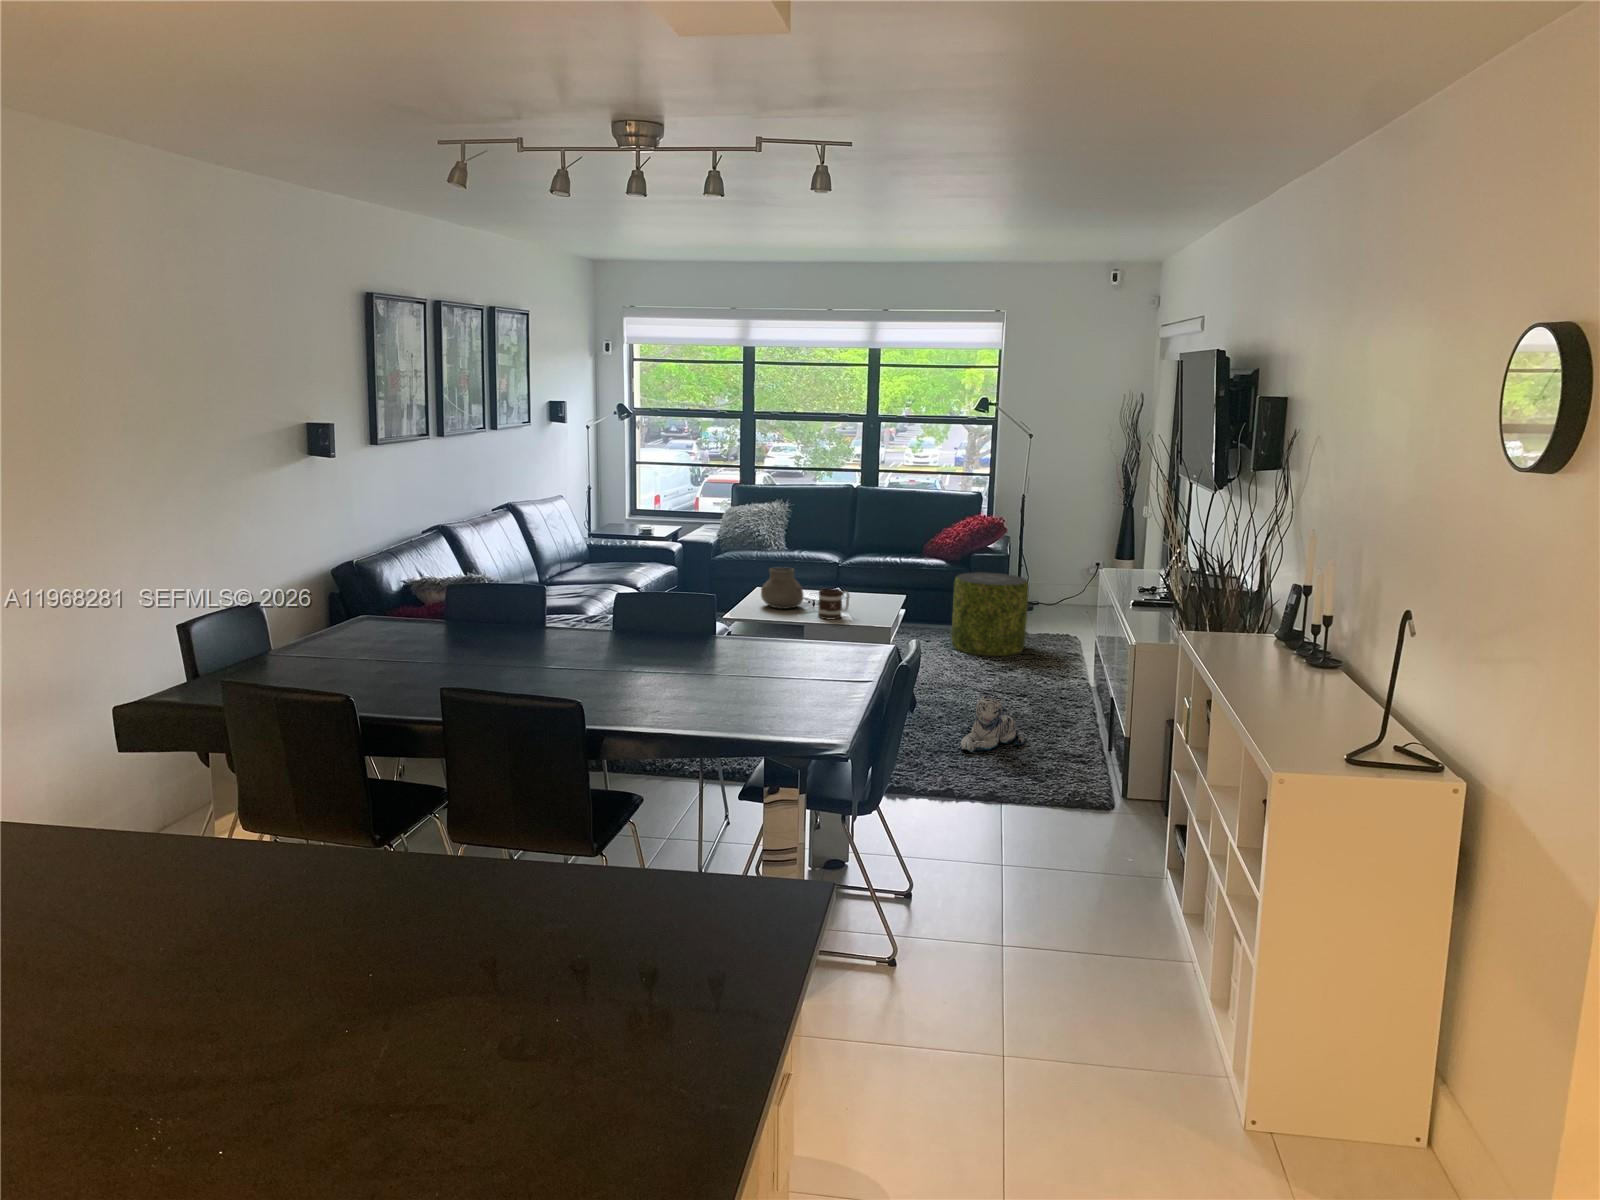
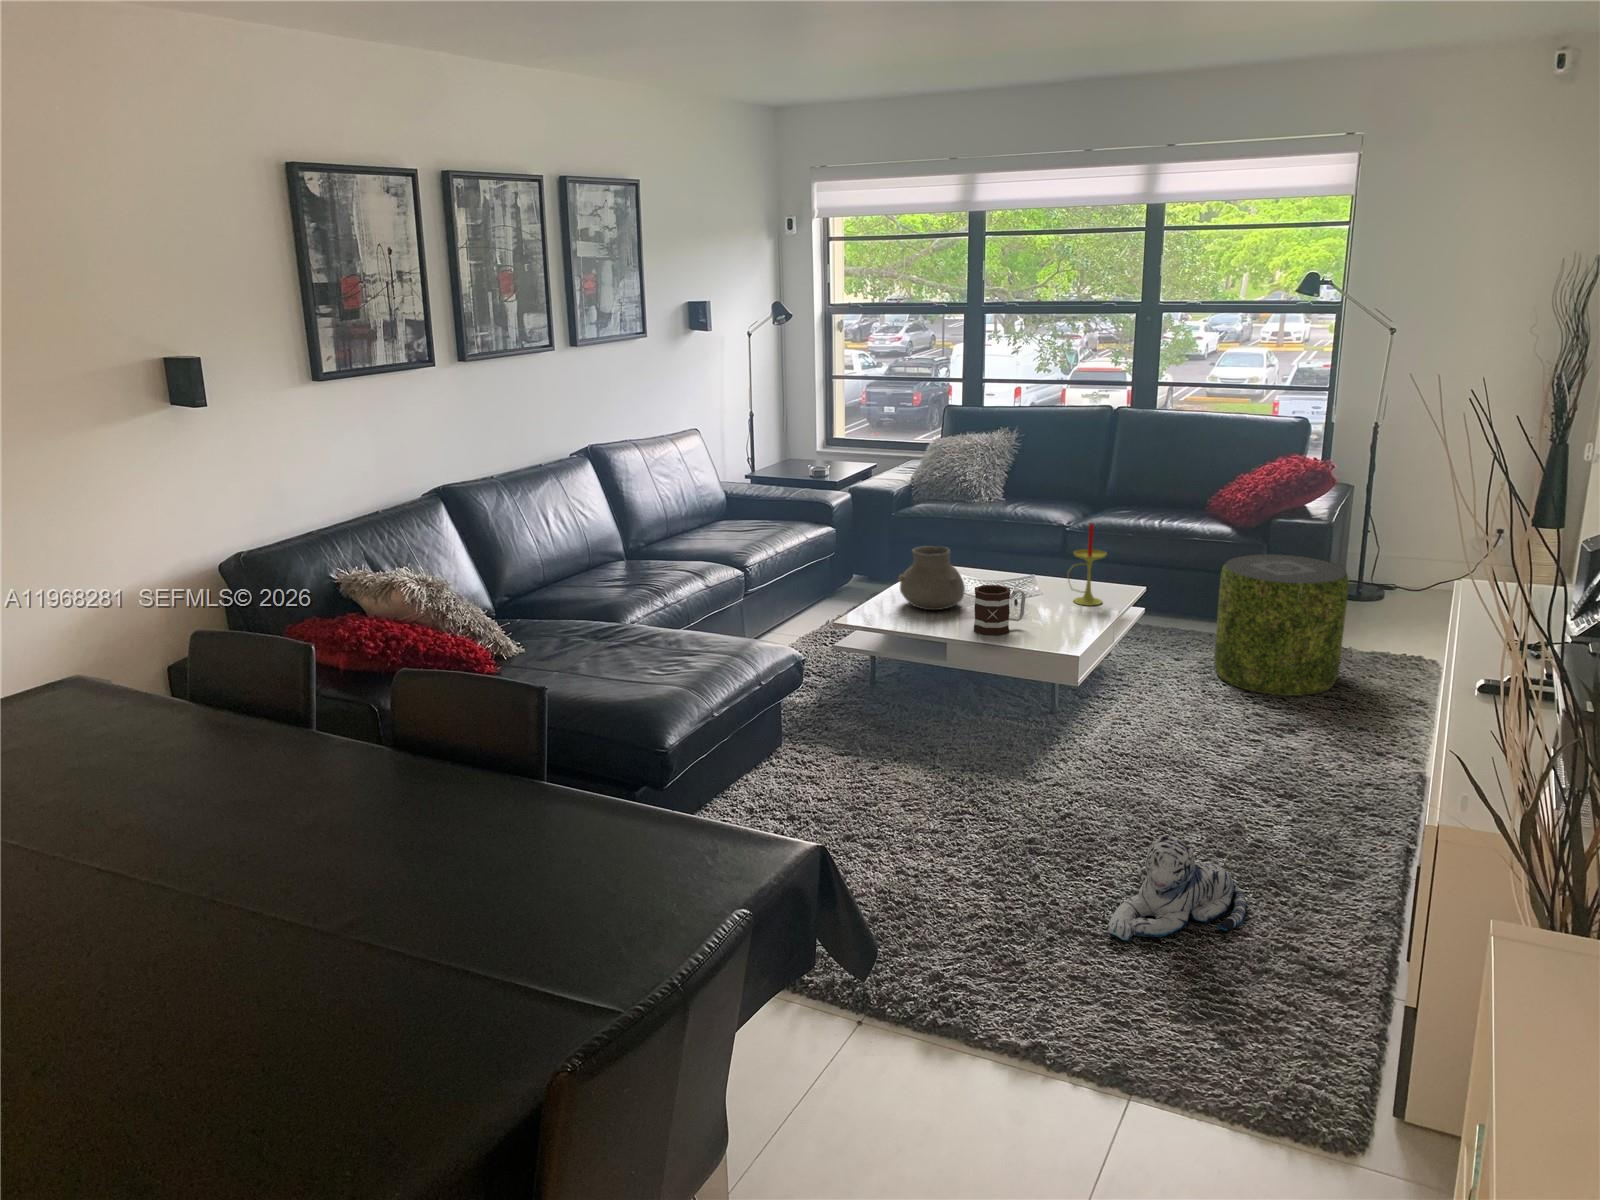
candle: none [865,551,888,605] -> present [1068,523,1106,606]

